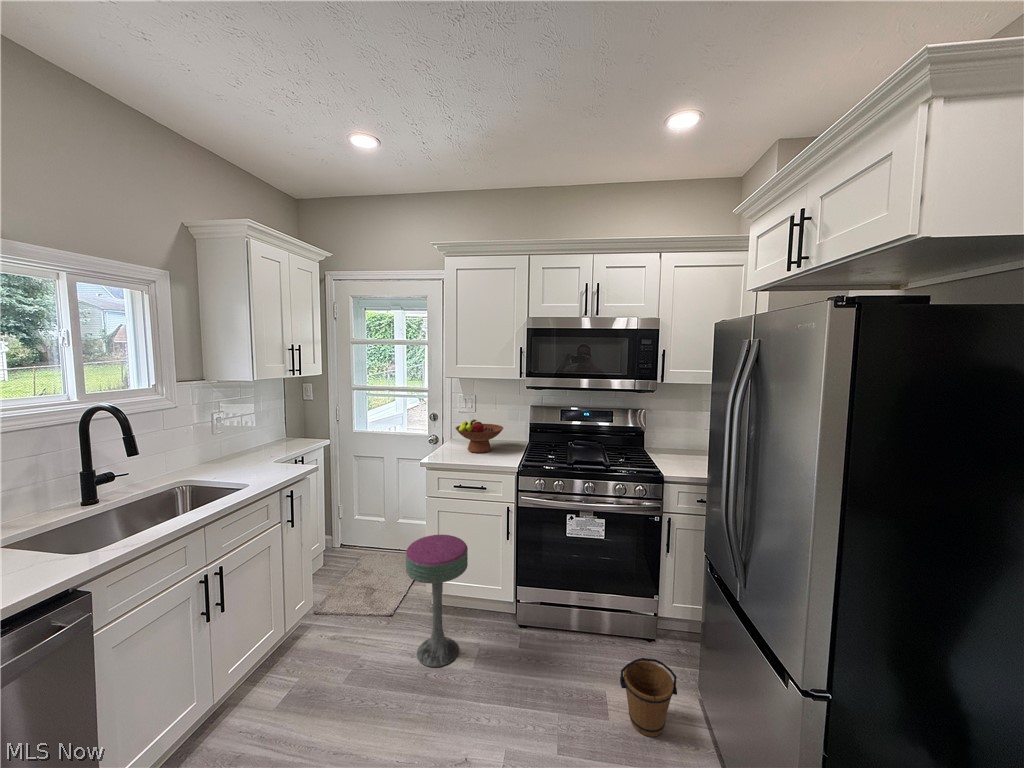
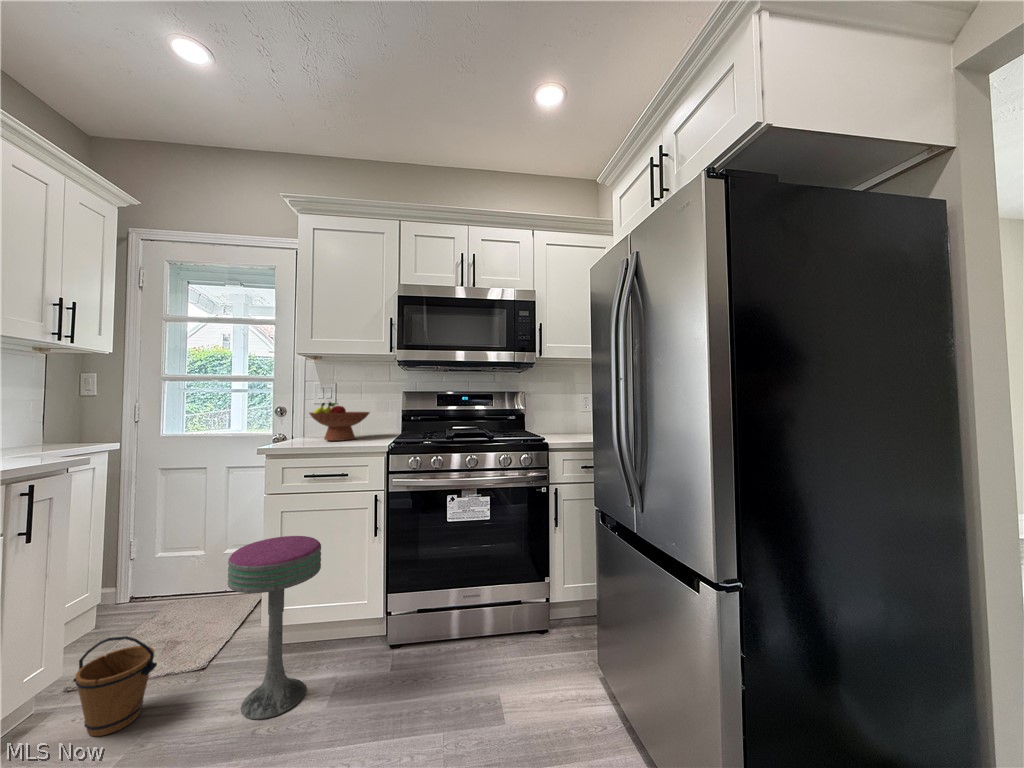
bucket: present [620,658,677,737] -> present [73,636,157,736]

